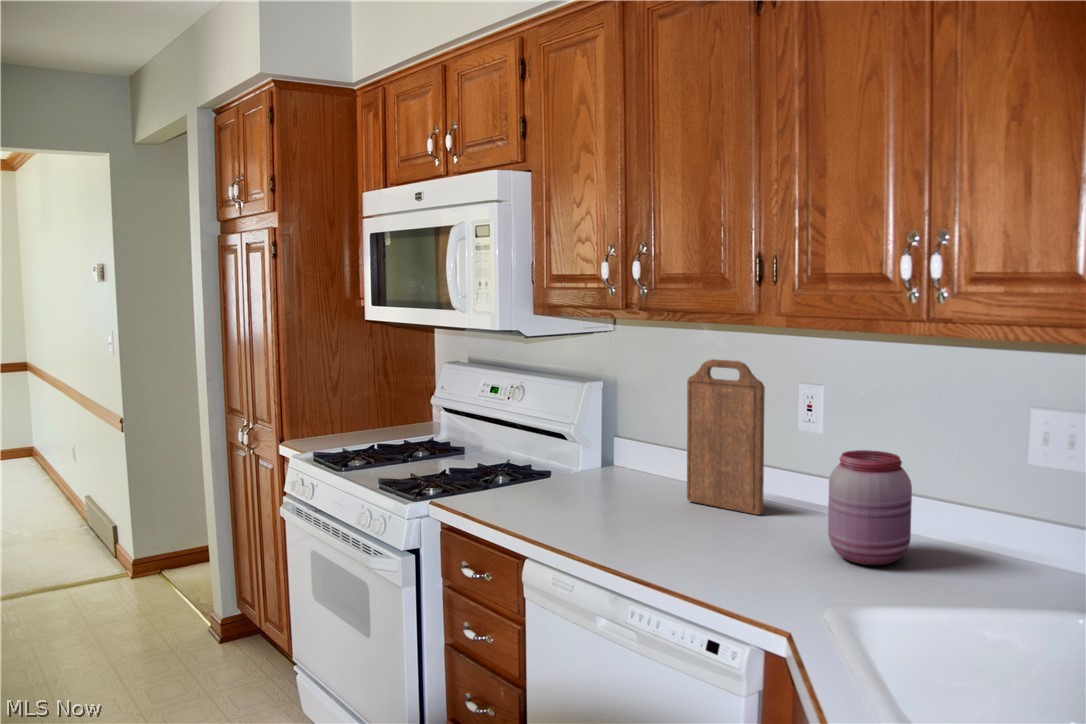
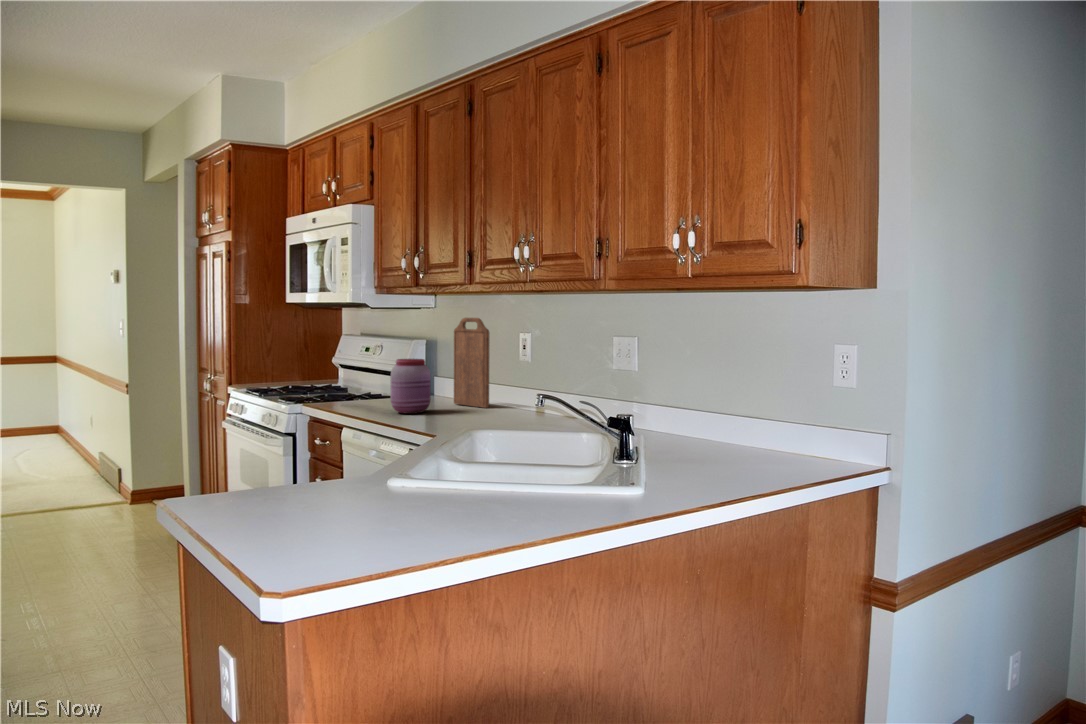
jar: present [828,450,912,565] -> present [391,359,431,414]

